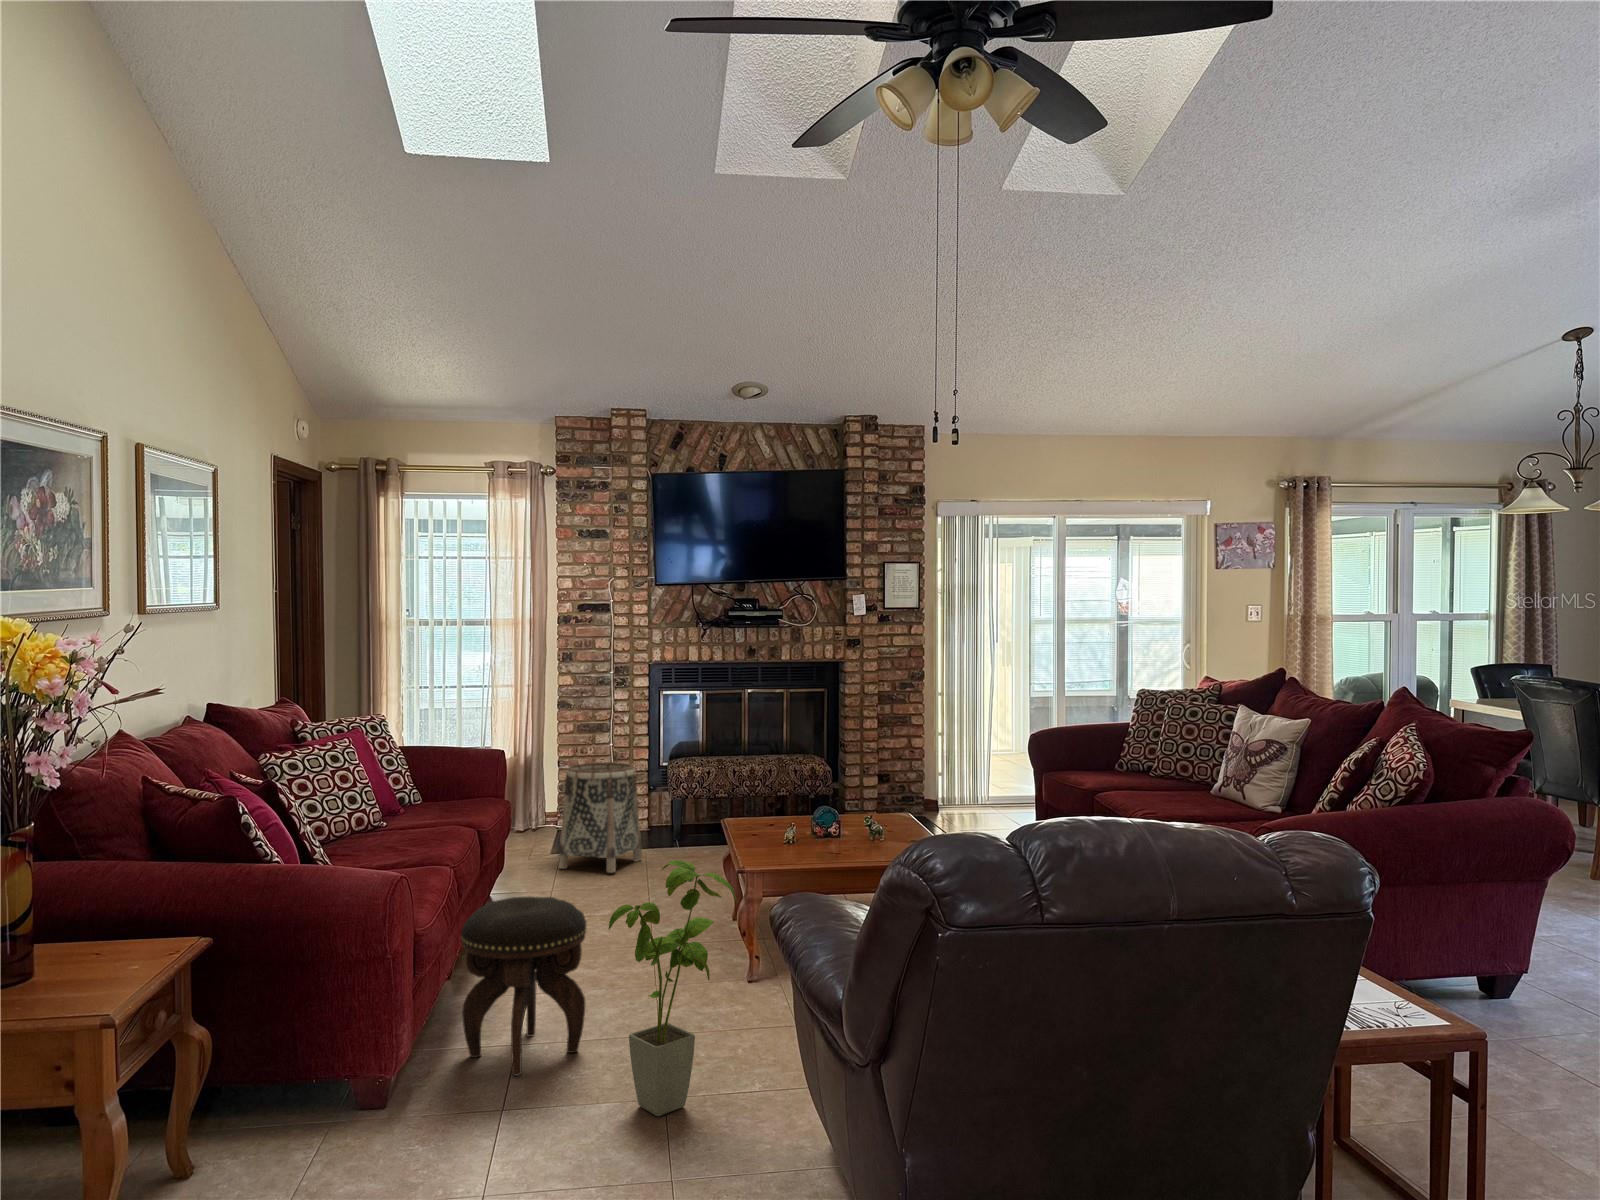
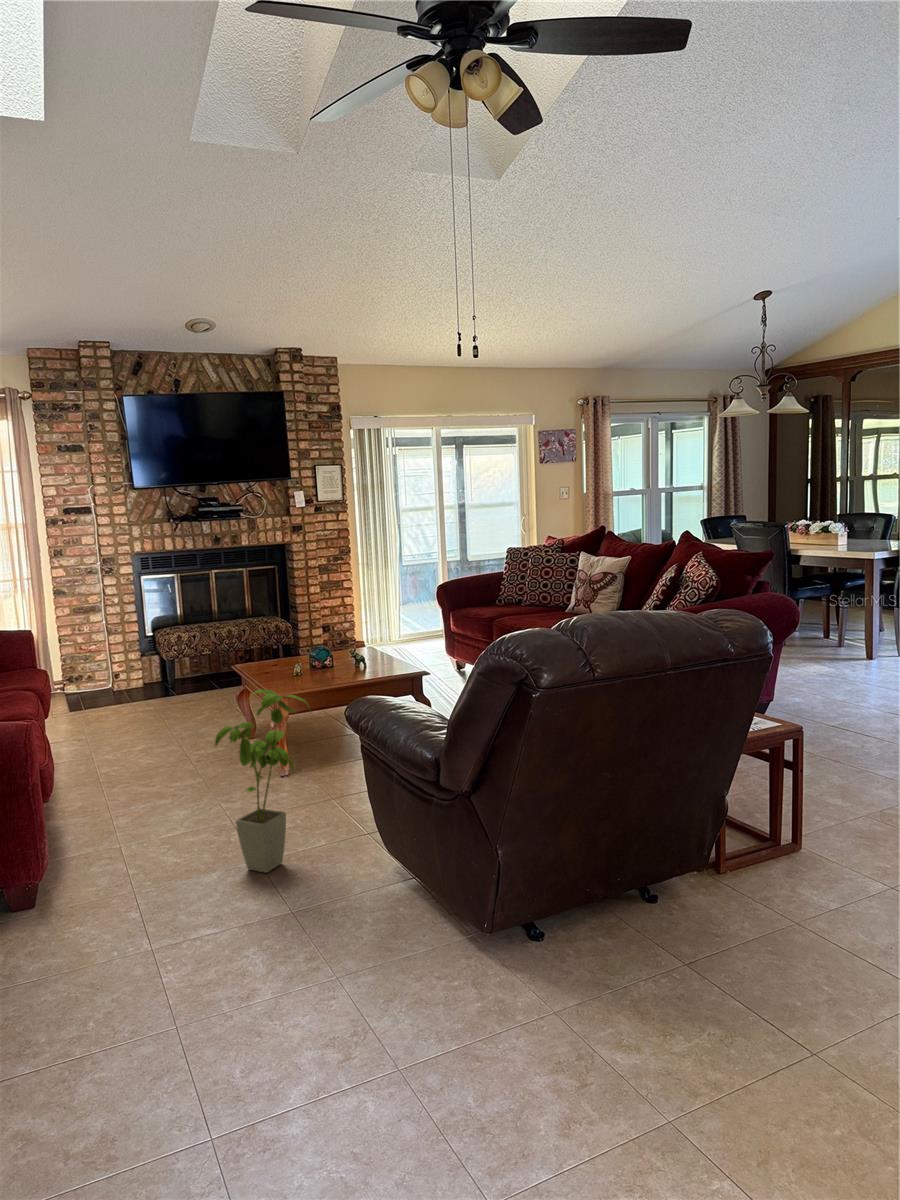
basket: present [558,762,642,873] -> none [82,635,152,723]
footstool: present [461,897,586,1076] -> none [74,734,182,869]

